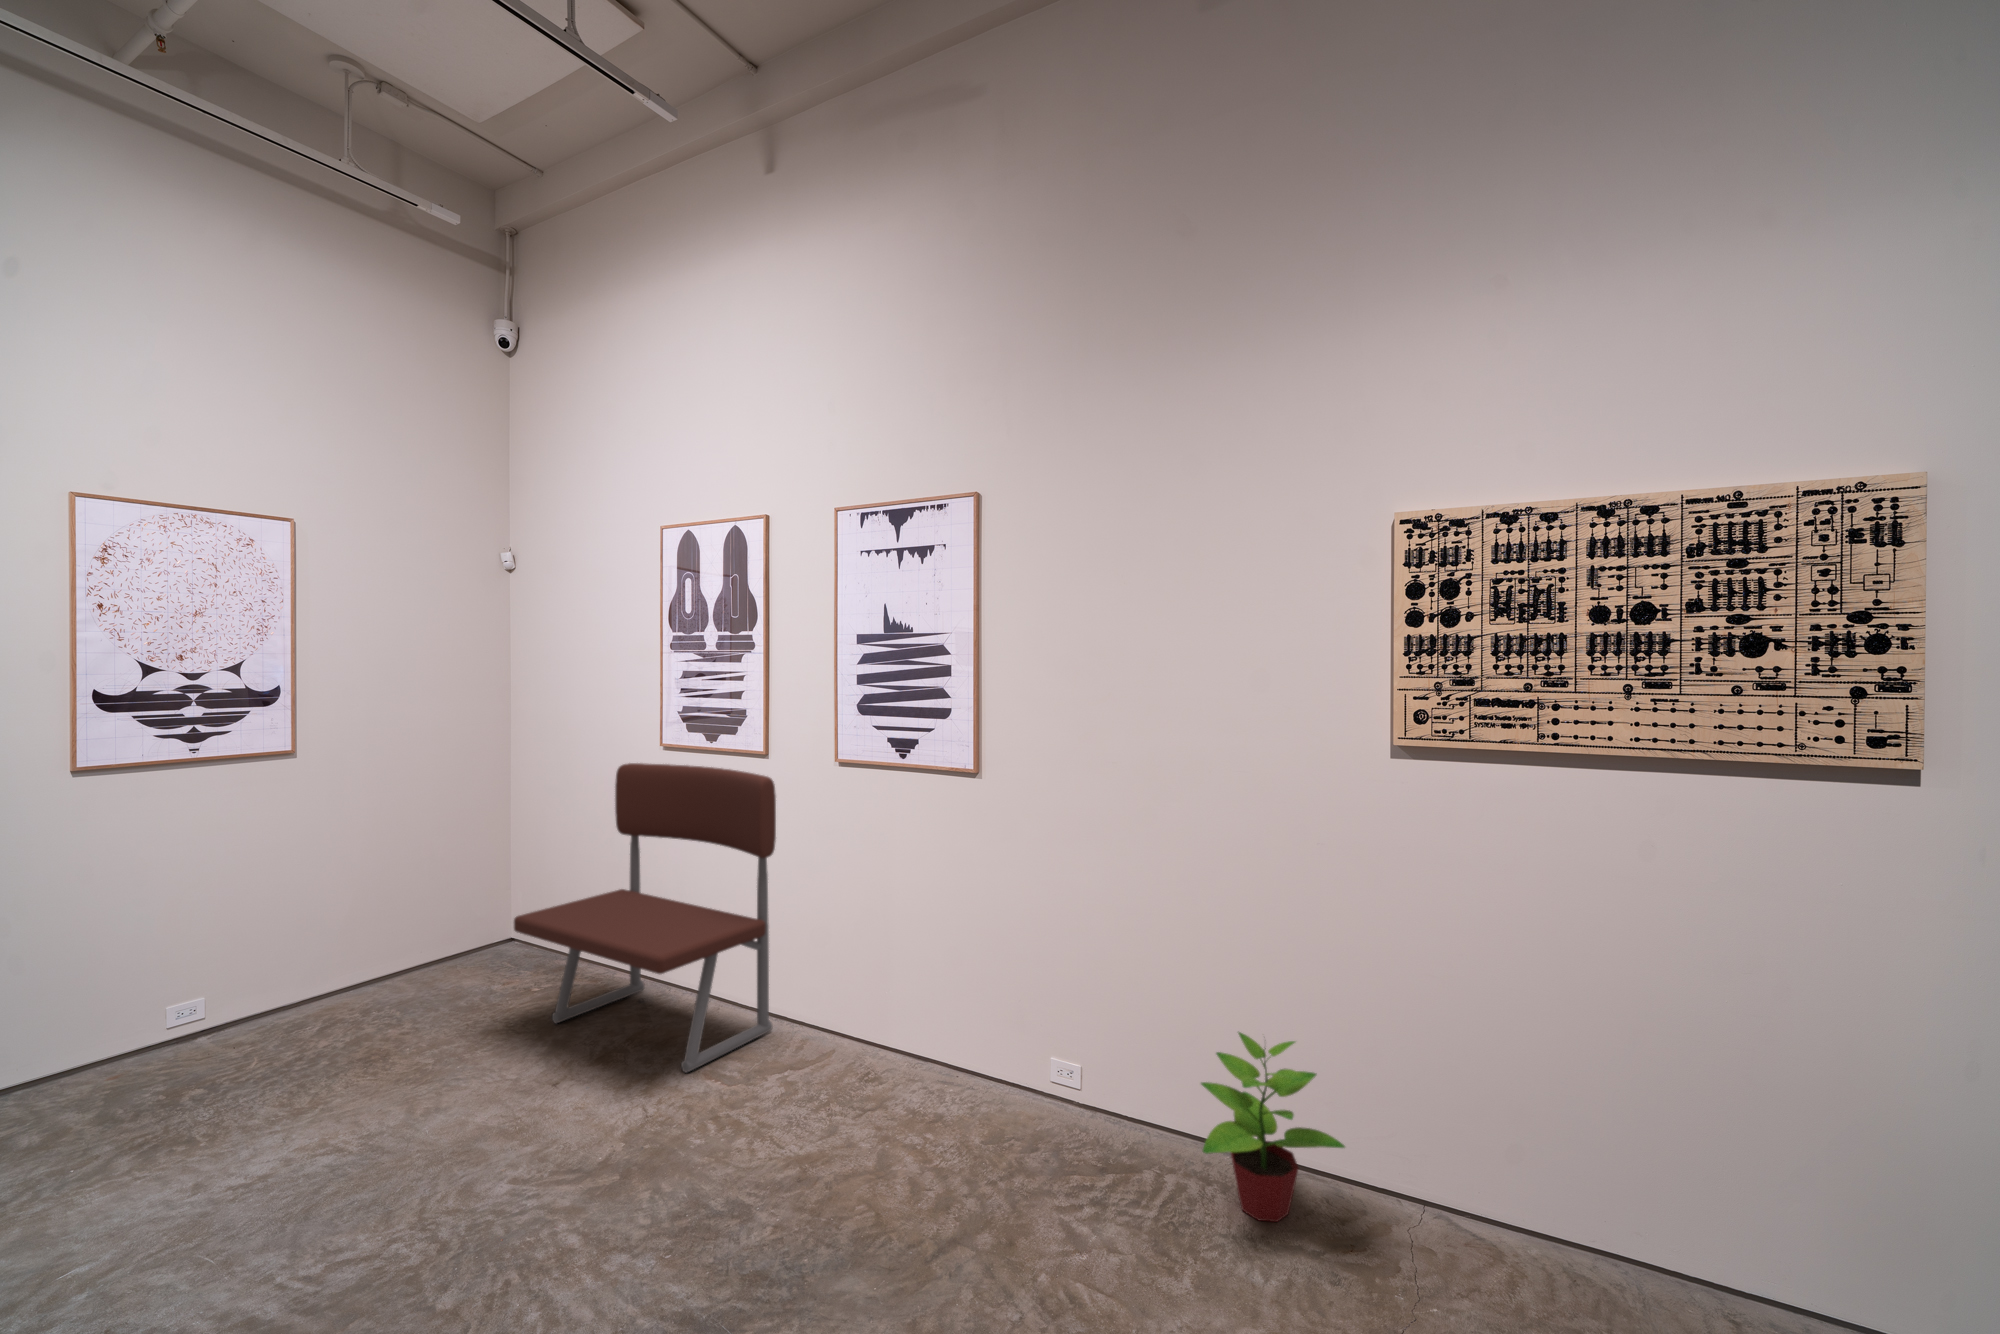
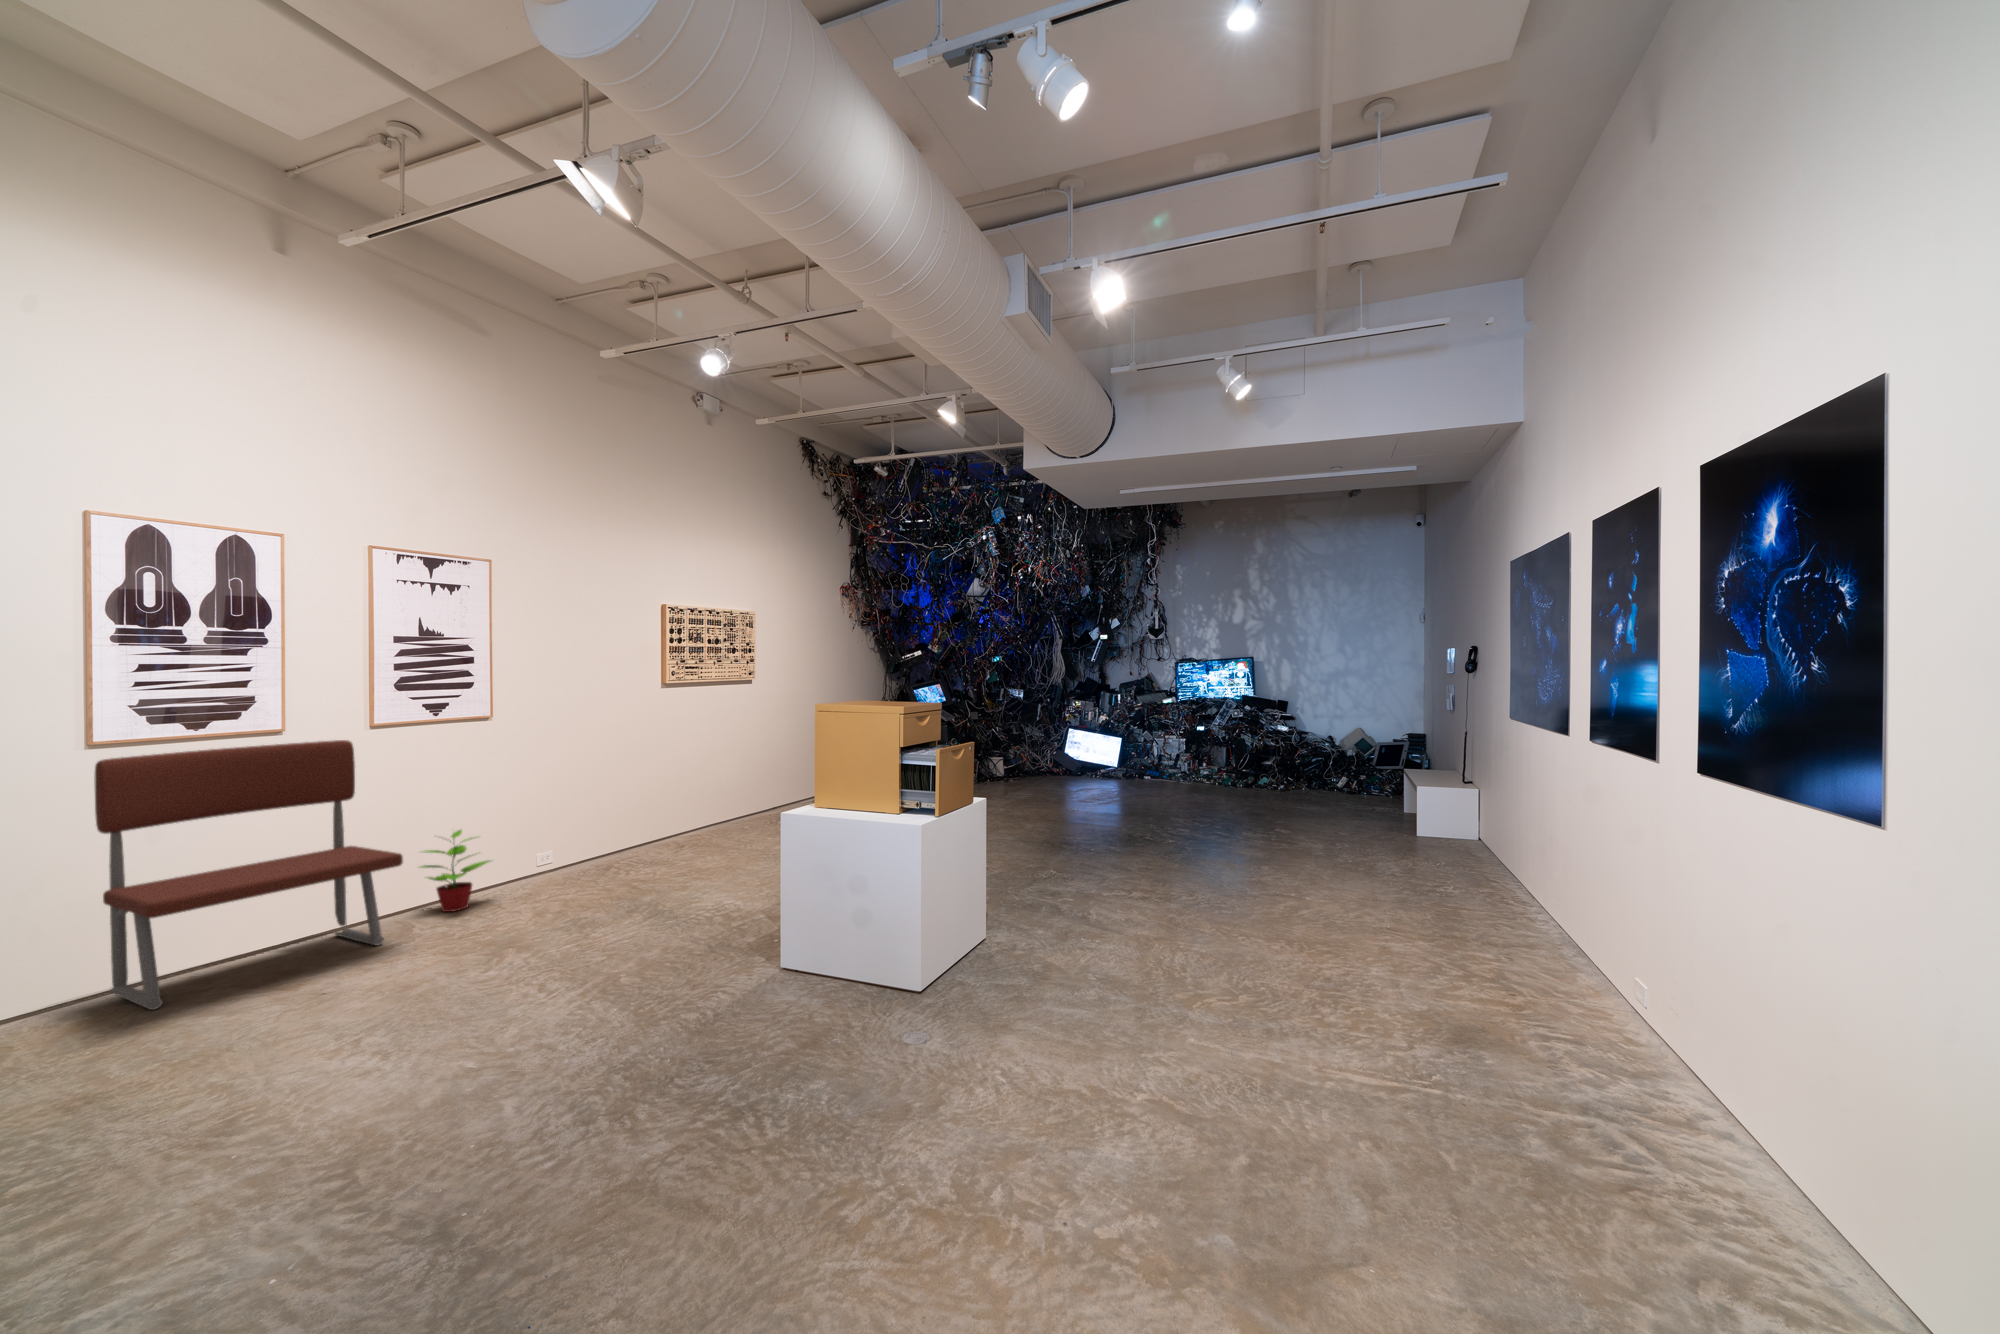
potted plant: present [1201,1032,1345,1222] -> present [421,830,490,912]

